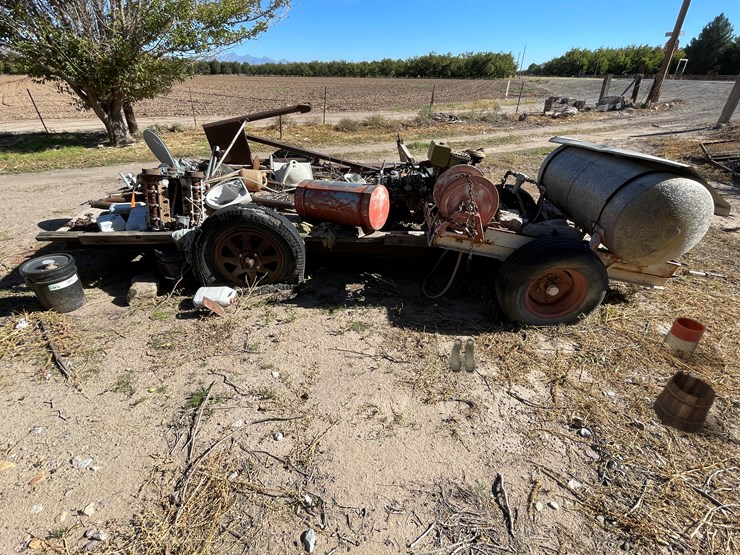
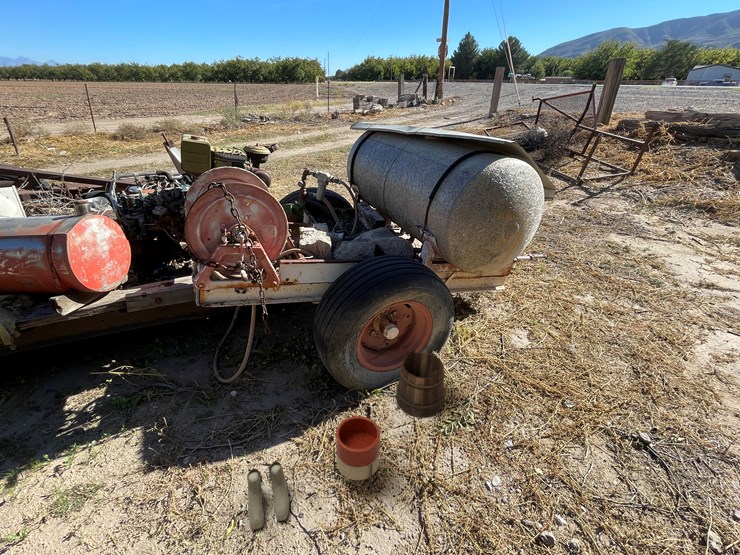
planter: present [659,317,706,364] -> present [333,416,380,496]
bucket: present [653,371,715,432] -> present [396,349,444,418]

